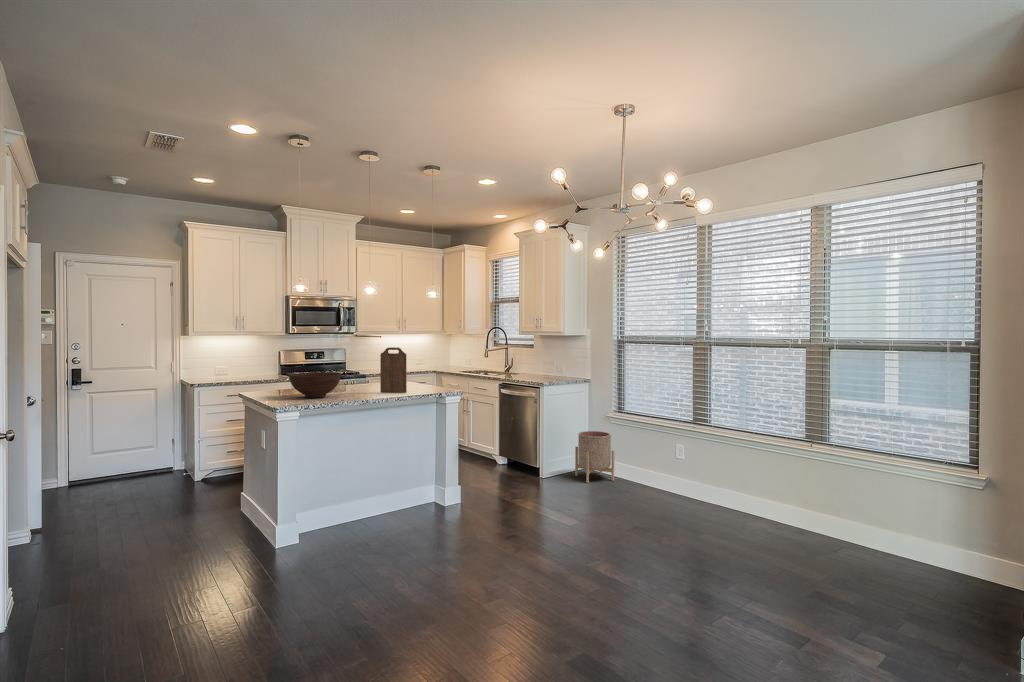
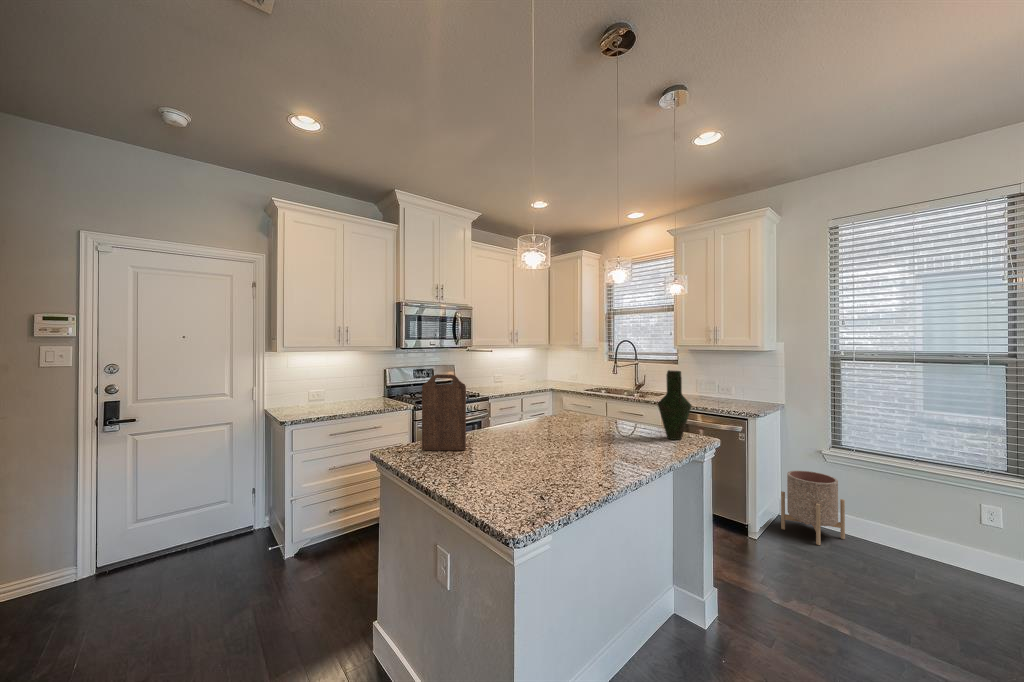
vase: none [421,347,442,392] -> present [658,370,691,440]
cutting board: present [380,348,407,393] -> present [422,374,466,450]
fruit bowl: present [289,373,341,398] -> none [495,418,584,470]

